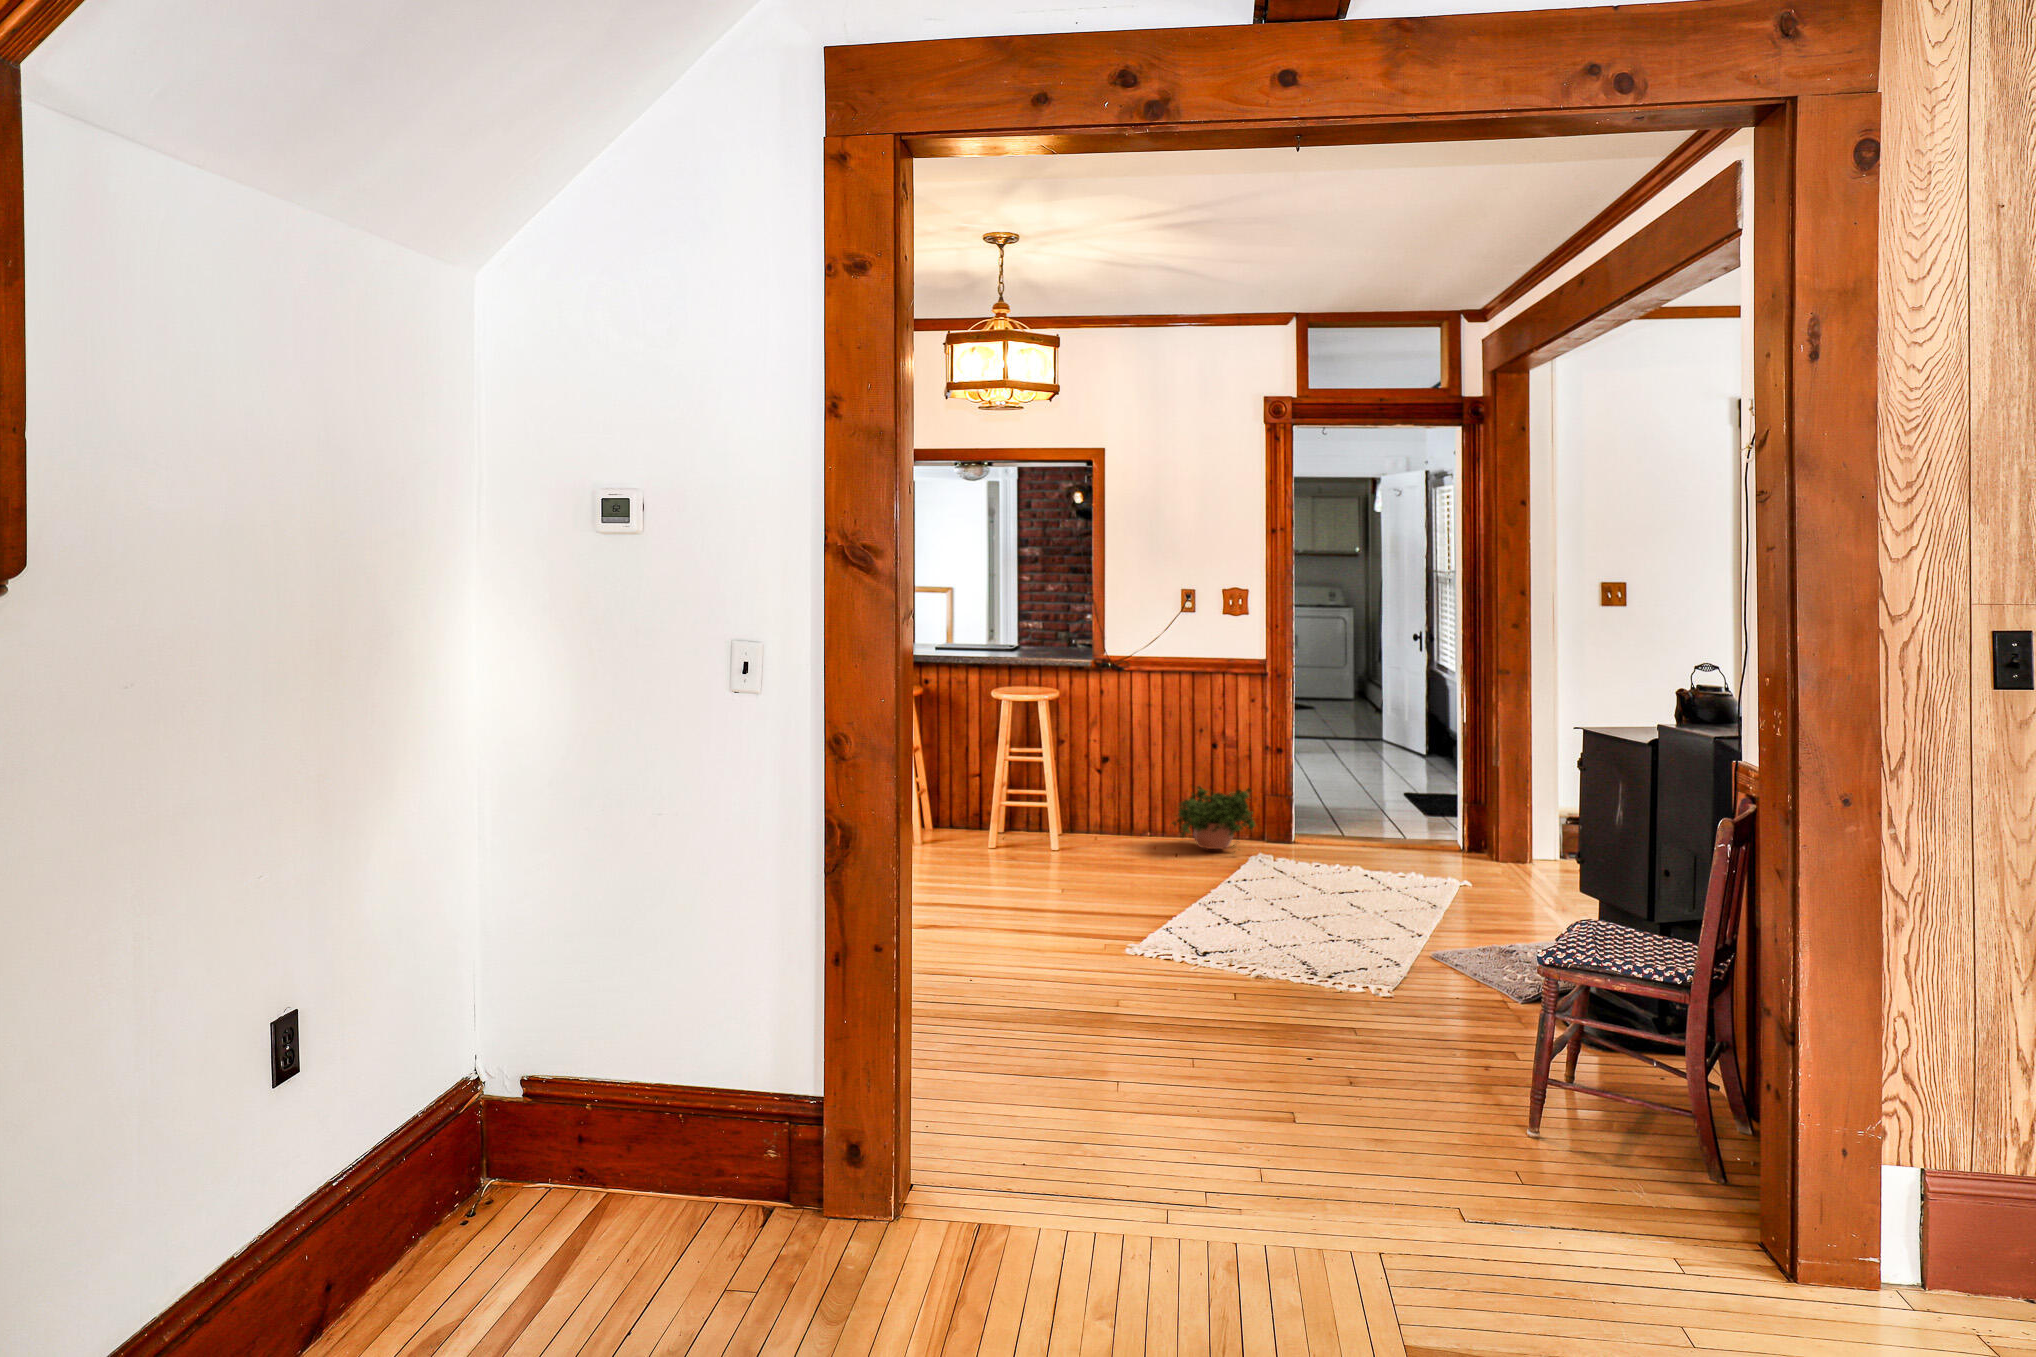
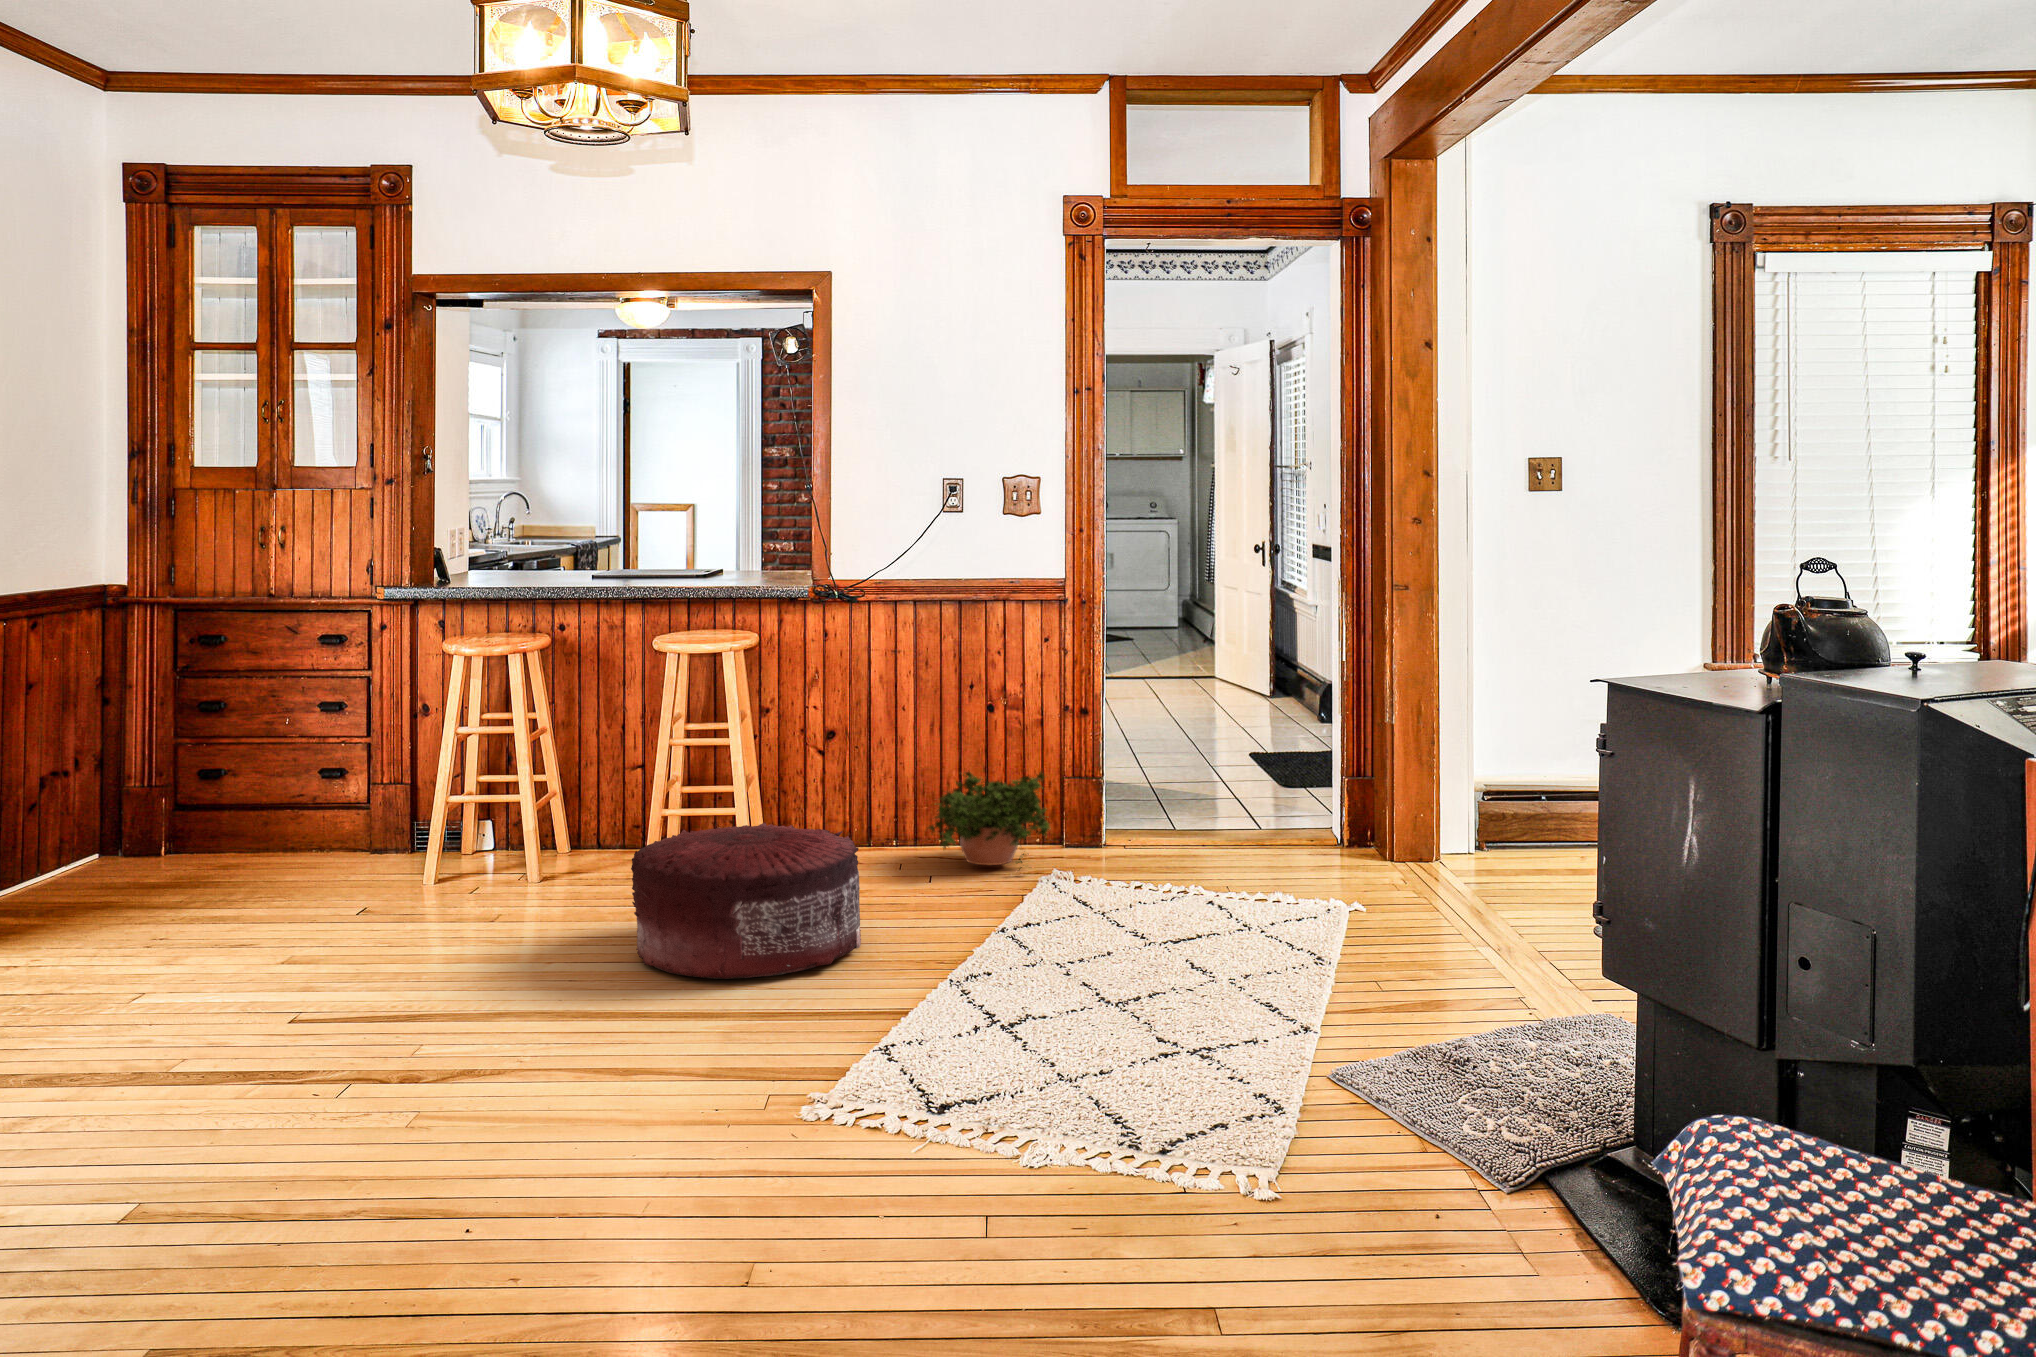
pouf: none [992,813,1133,907] -> present [631,823,861,979]

